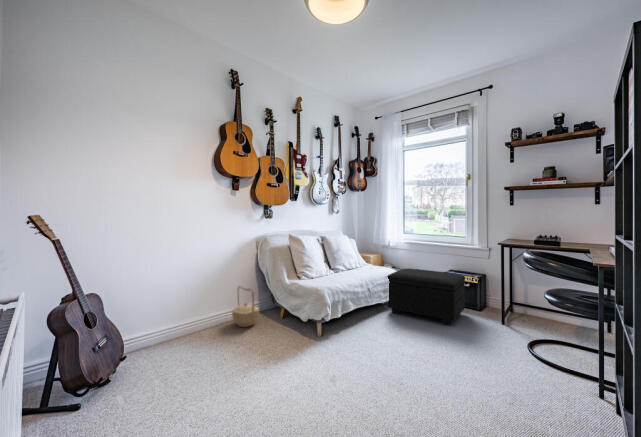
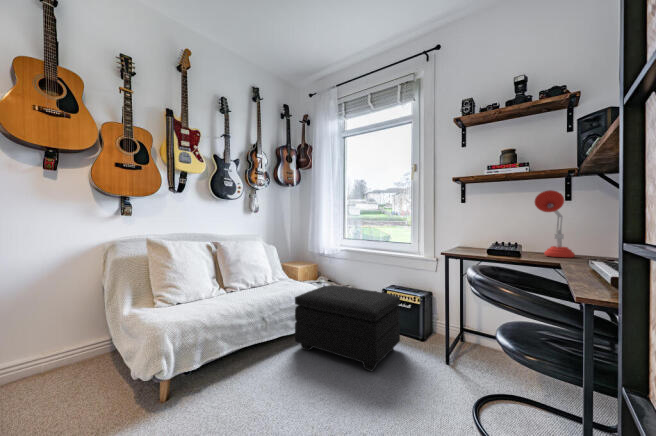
desk lamp: none [571,199,601,246] -> present [535,190,575,258]
basket: present [232,286,259,327] -> none [33,317,88,384]

